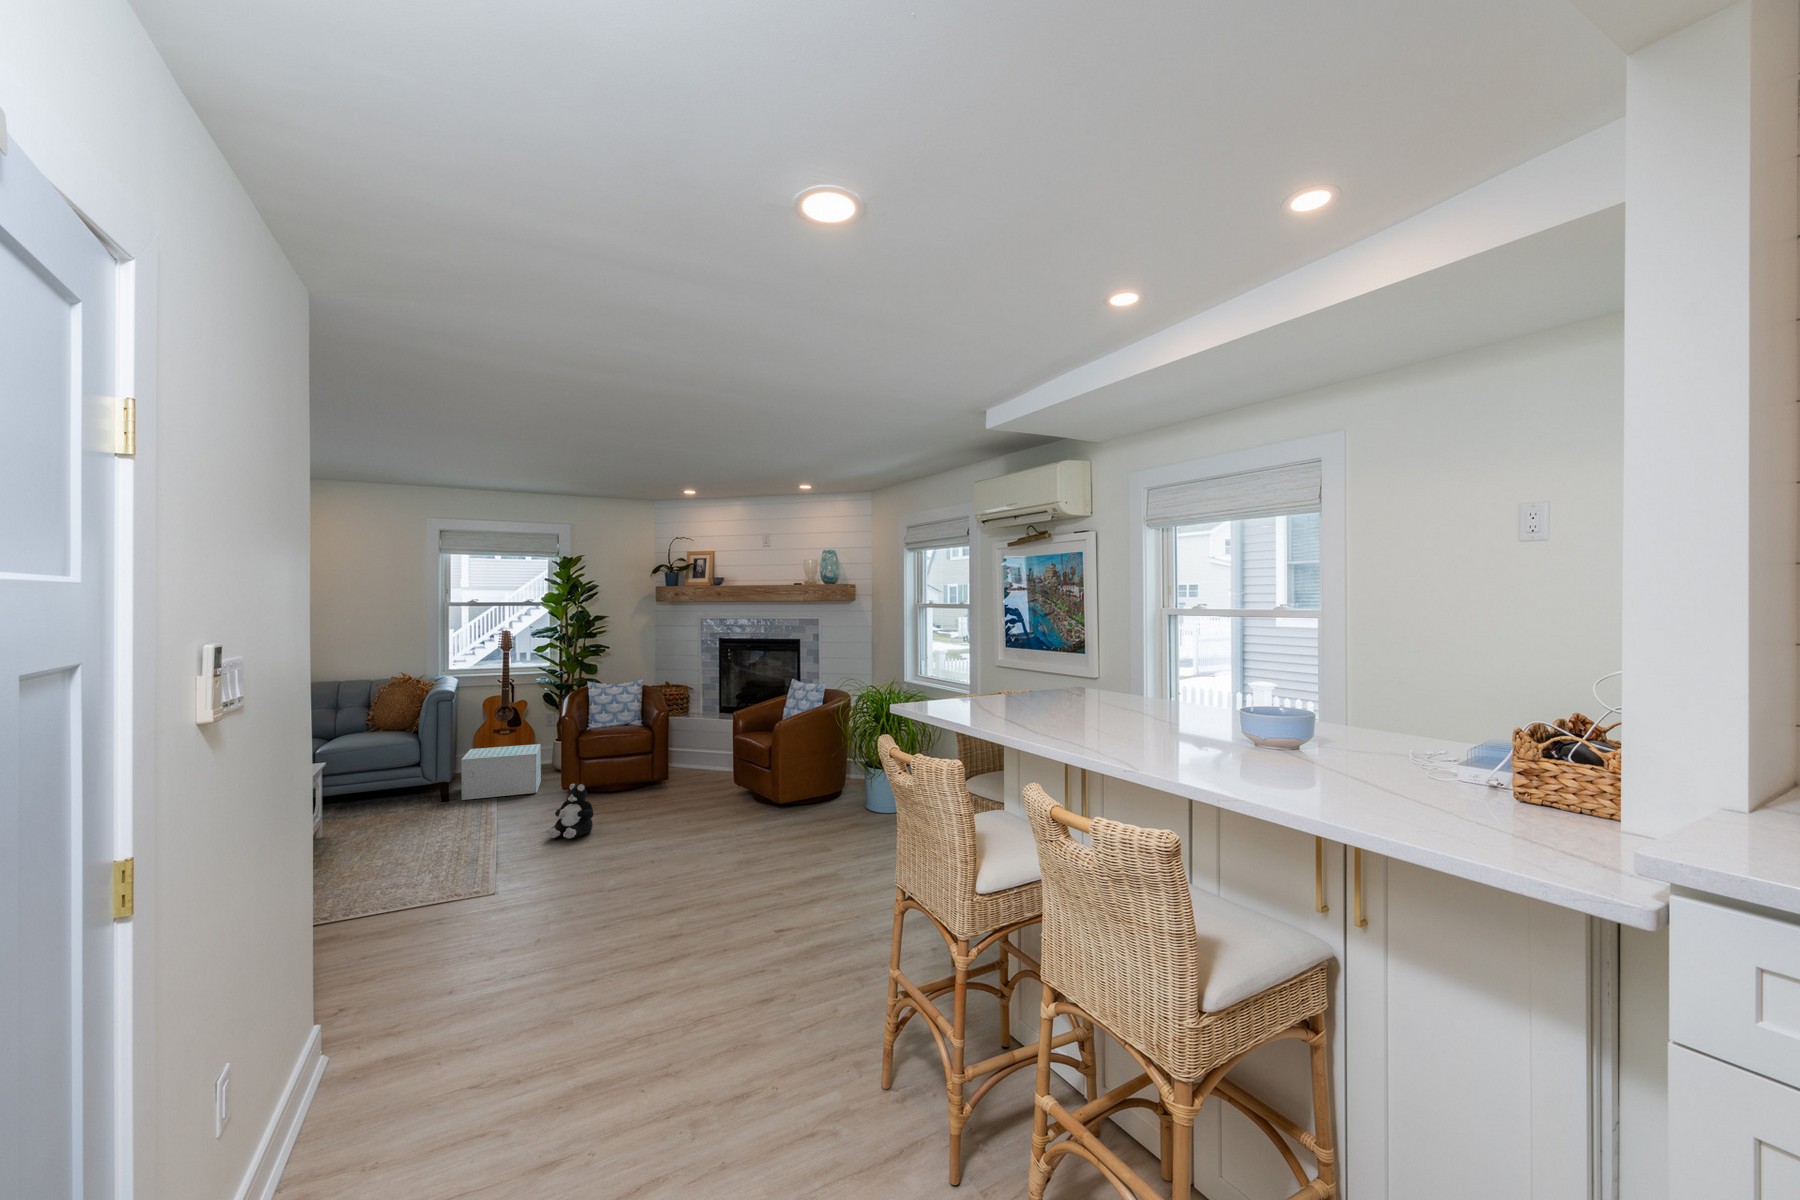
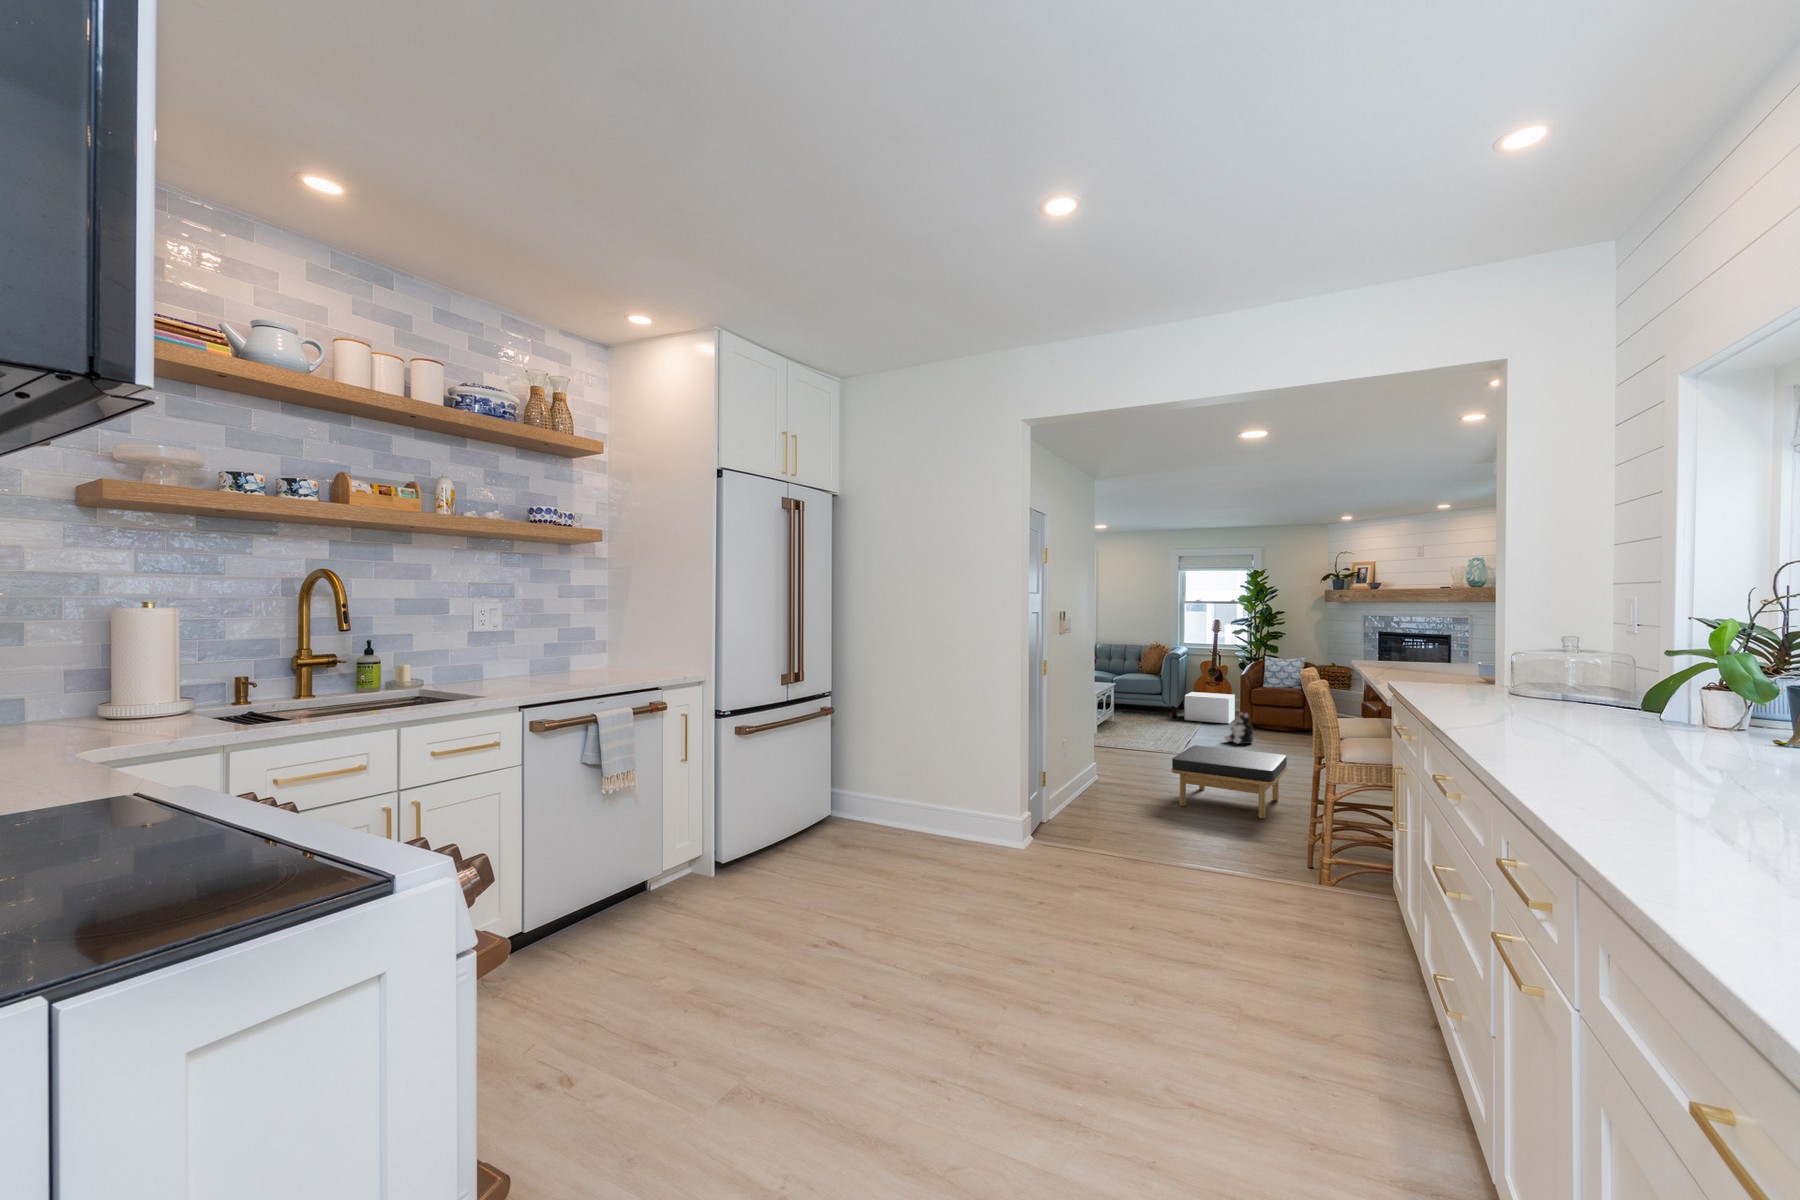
ottoman: none [512,896,752,1122] -> present [1171,745,1287,818]

